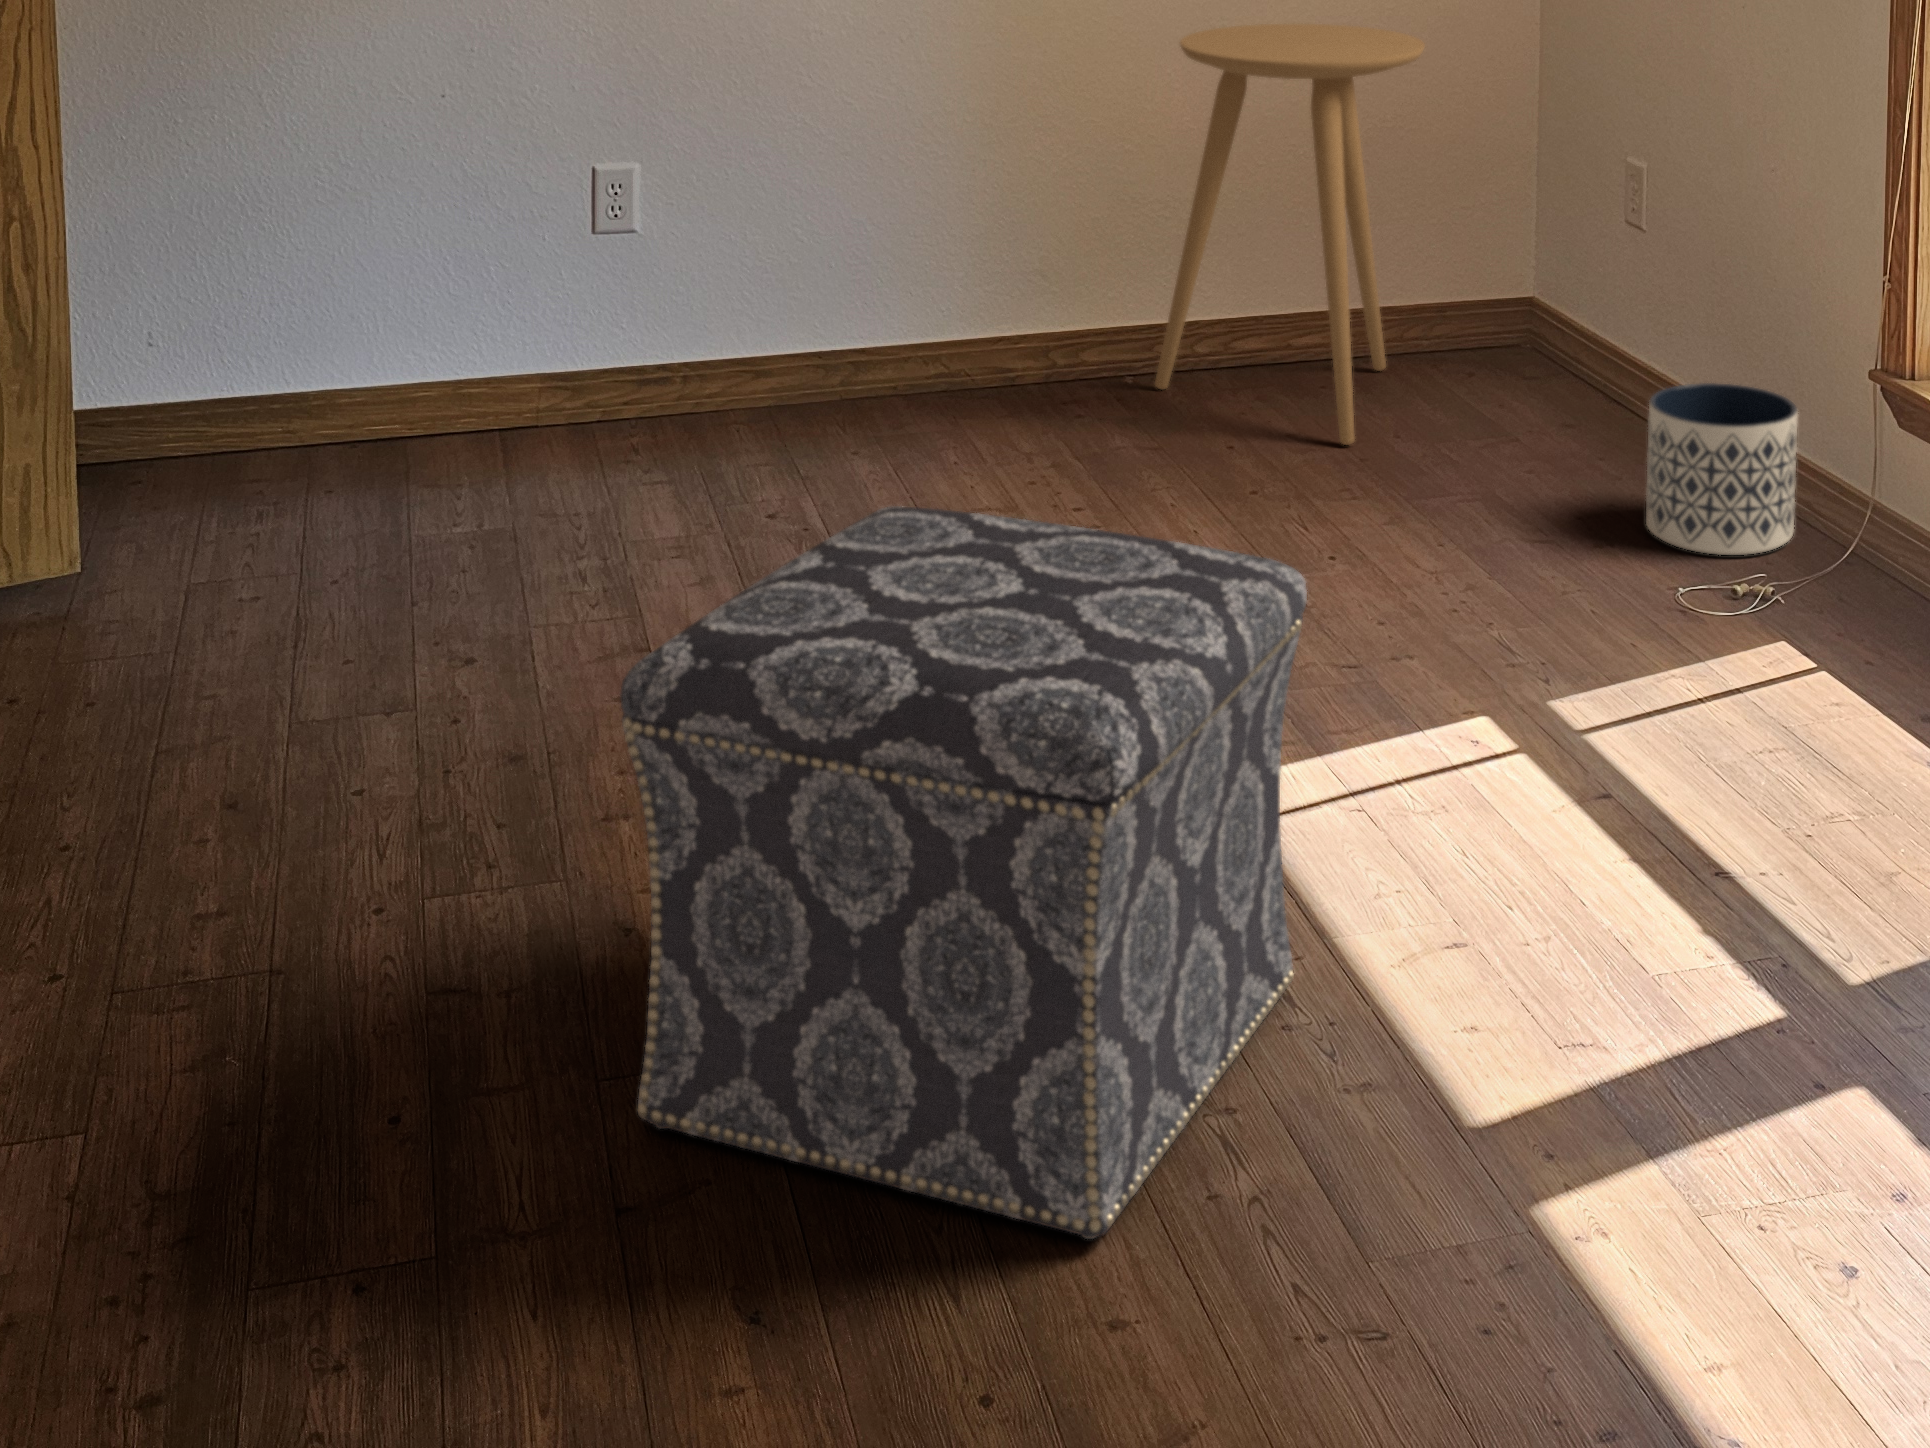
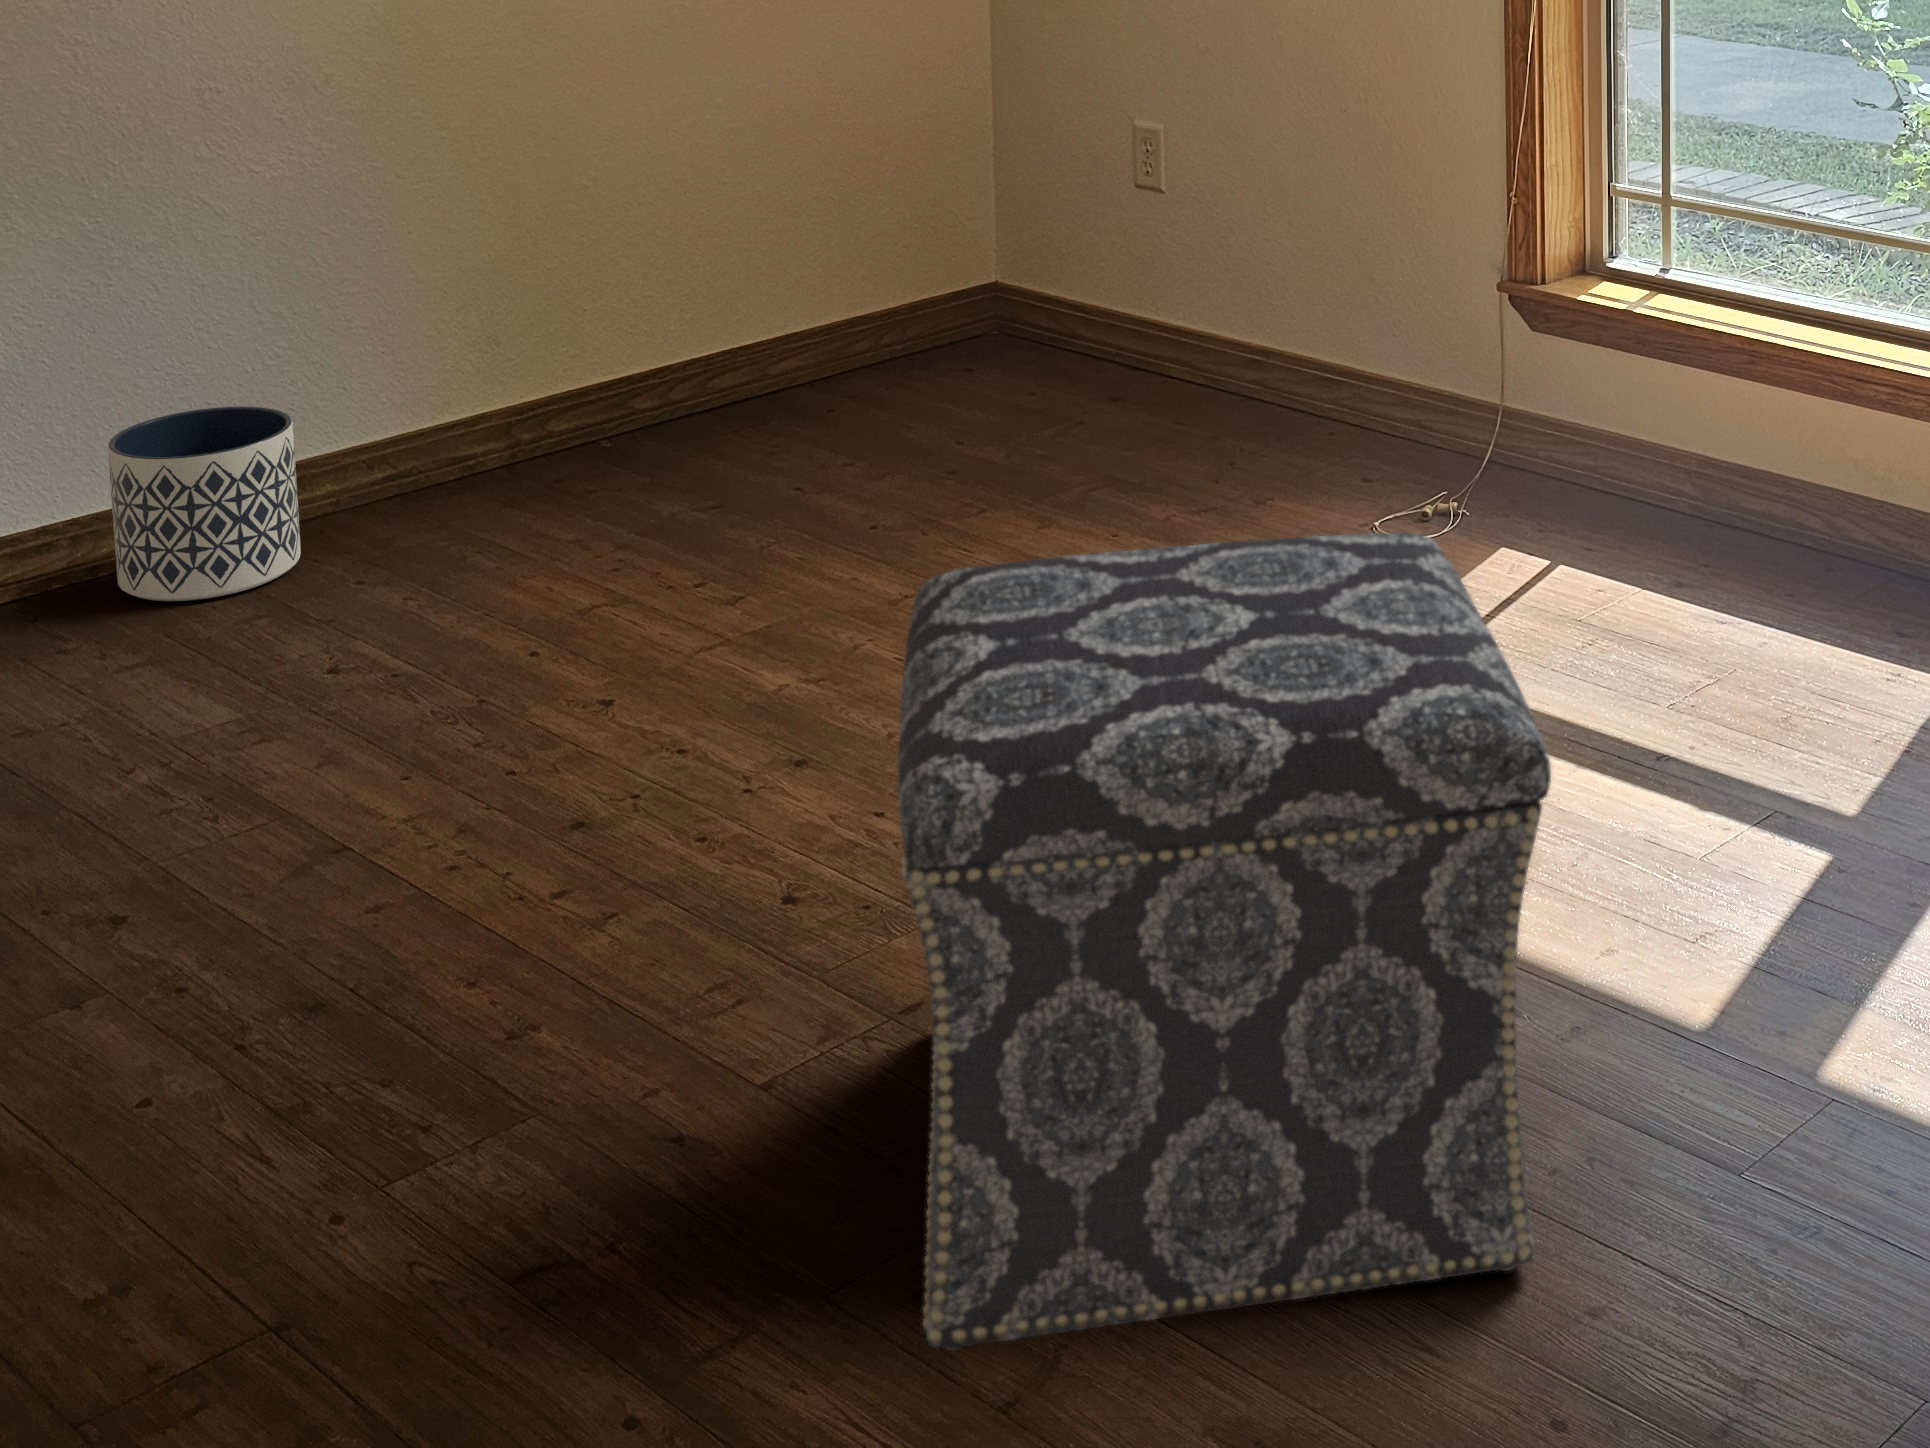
side table: present [1155,24,1425,445] -> none [642,13,938,453]
planter: present [1646,383,1798,555] -> present [108,407,301,601]

